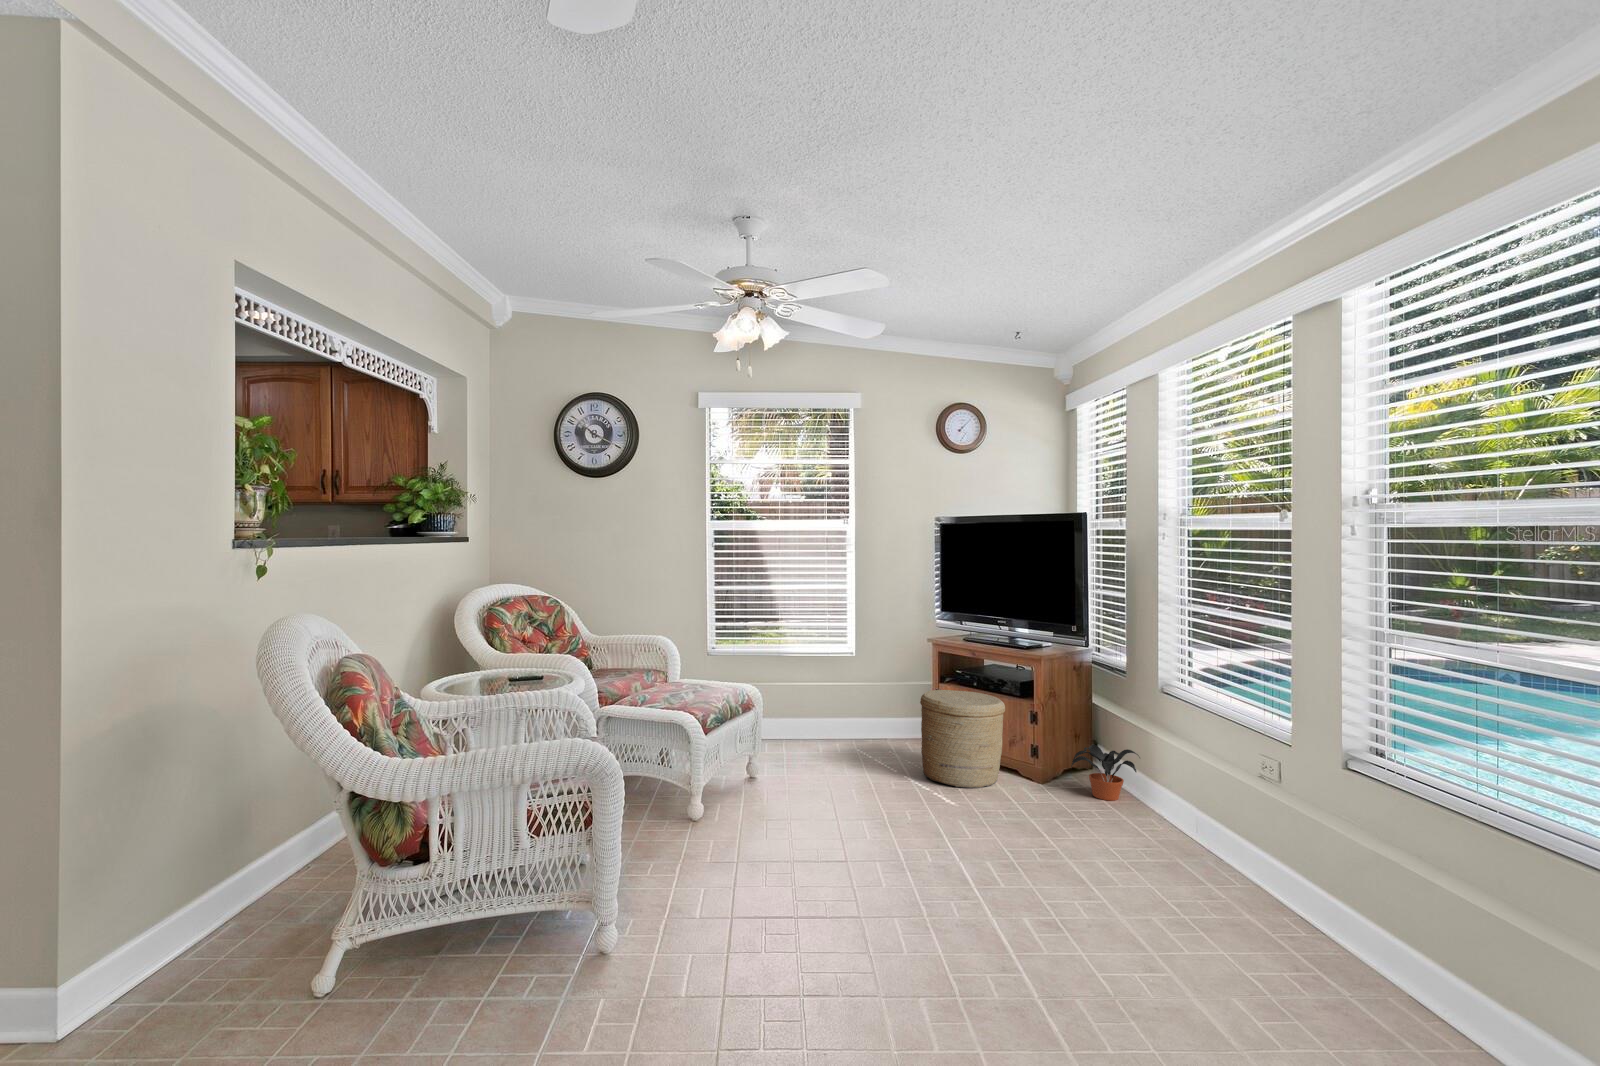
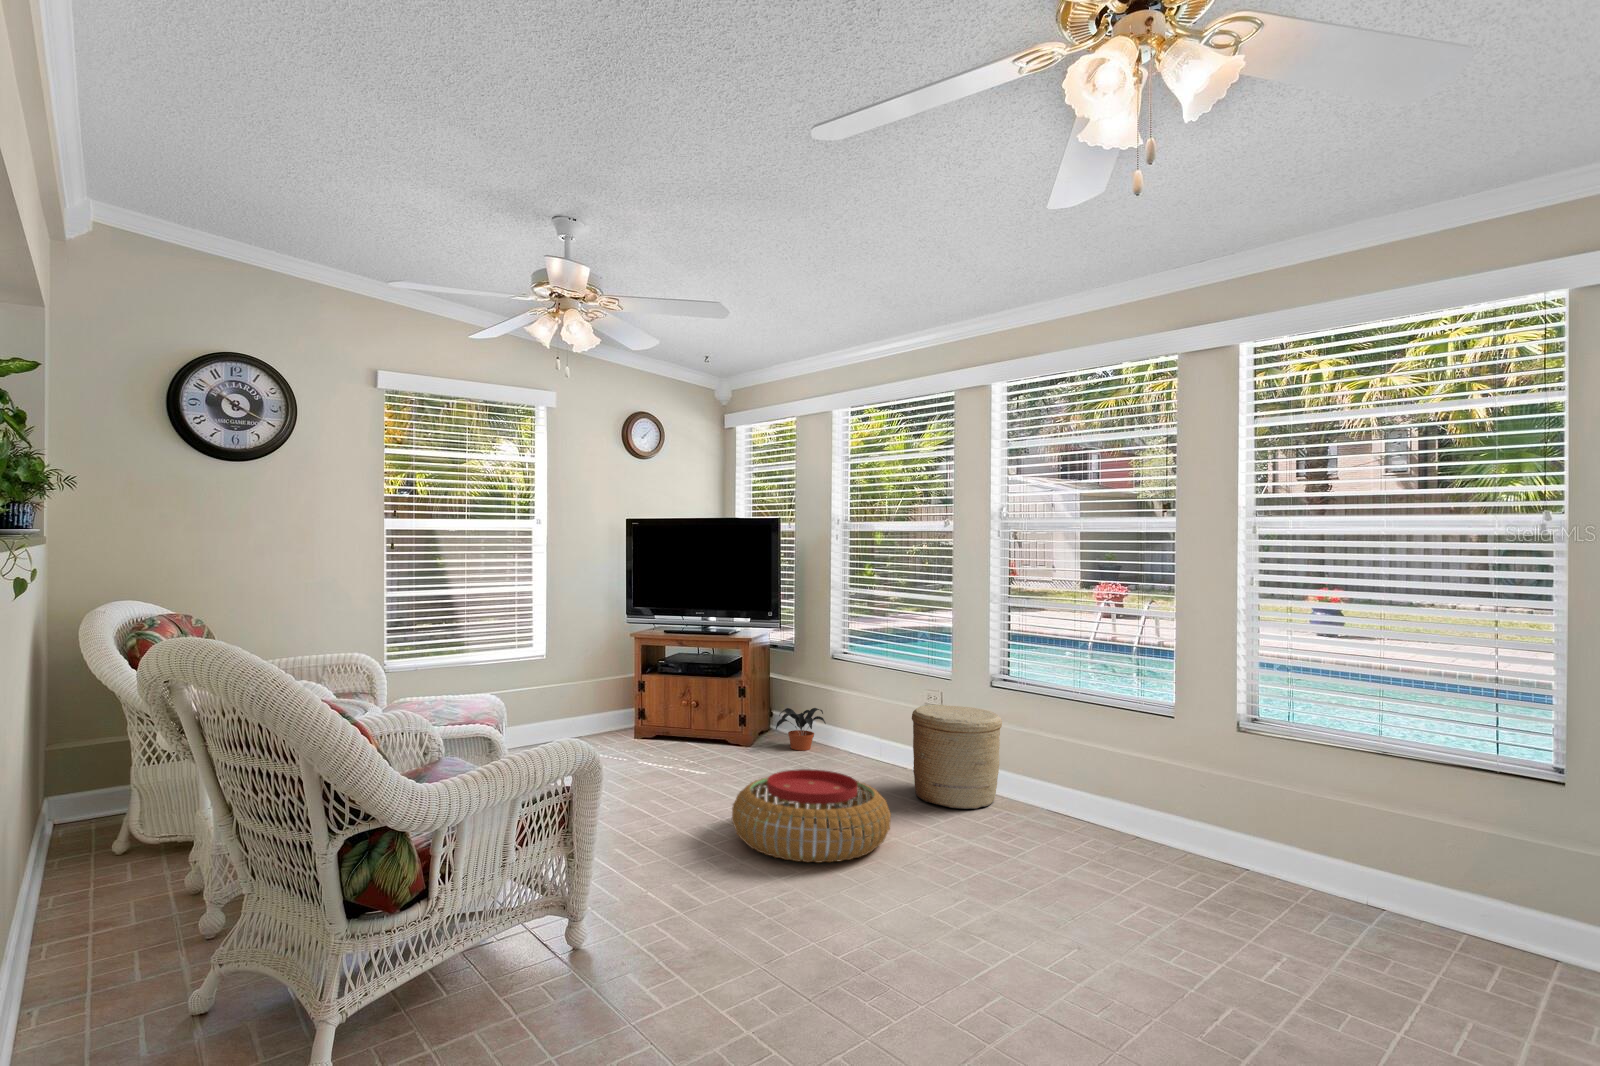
woven basket: present [920,690,1005,788] -> present [912,705,1002,809]
pouf: none [881,819,1088,956] -> present [732,769,891,863]

